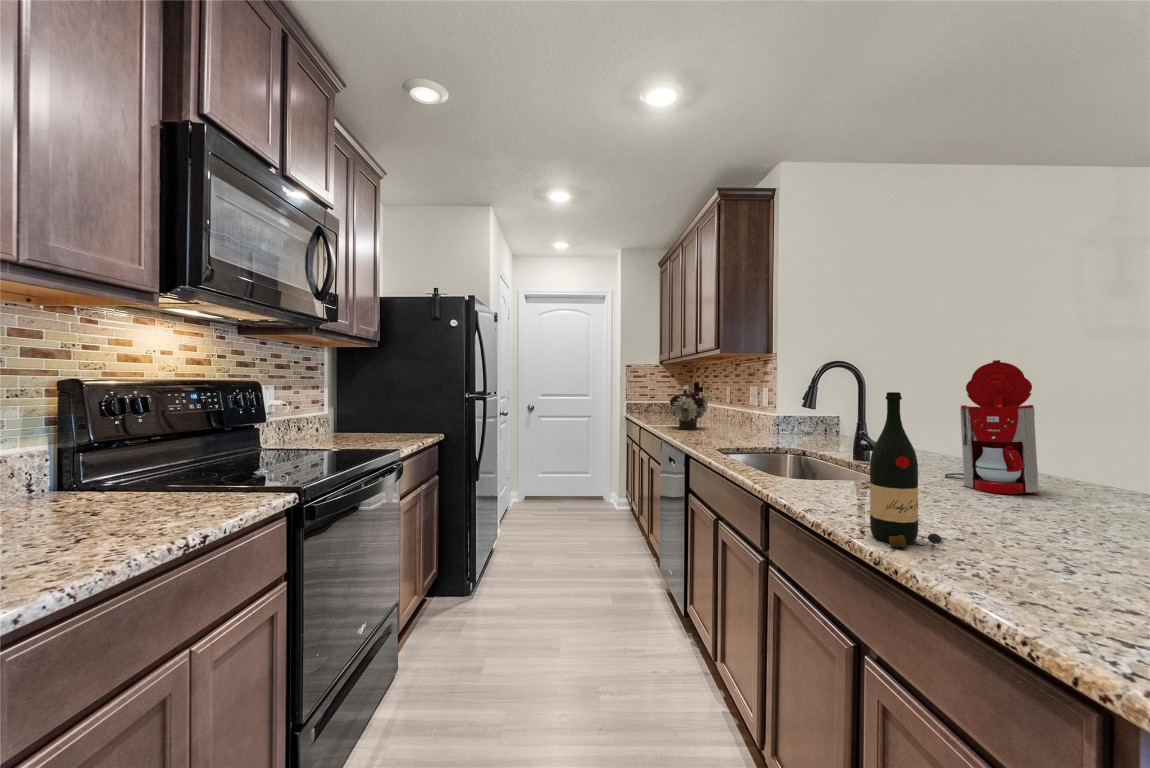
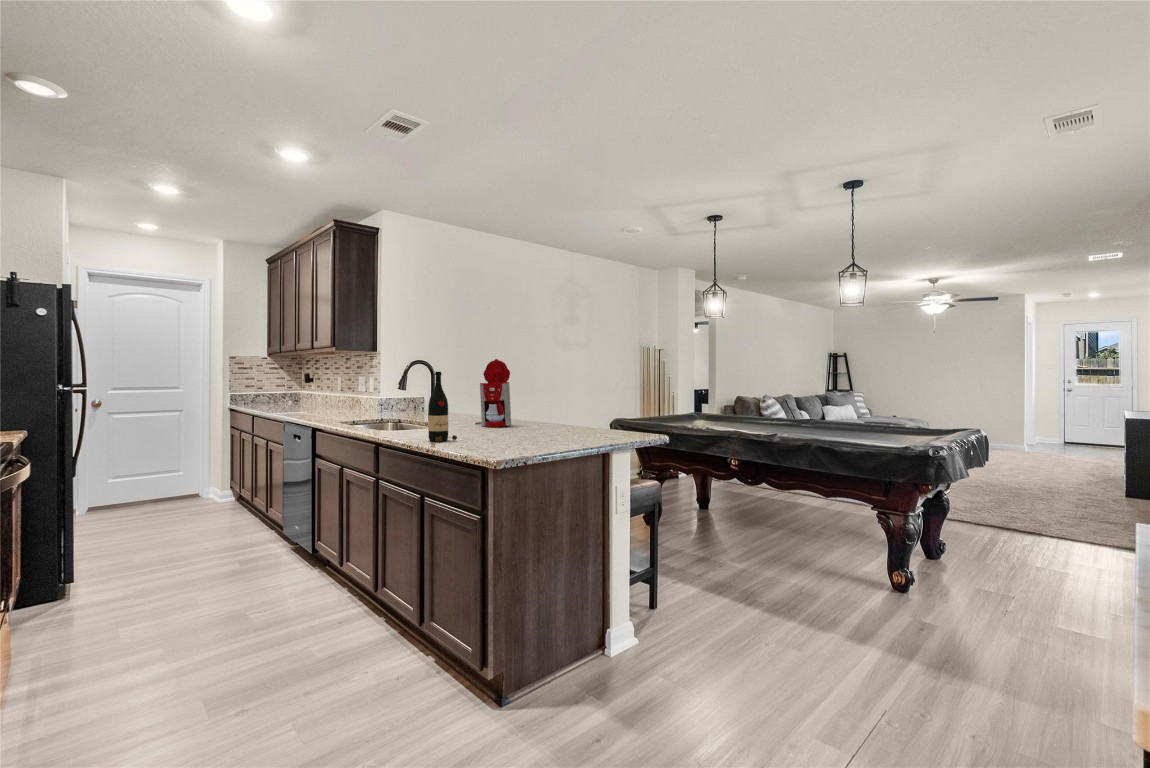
flower arrangement: present [669,385,709,430] -> none [285,375,323,414]

